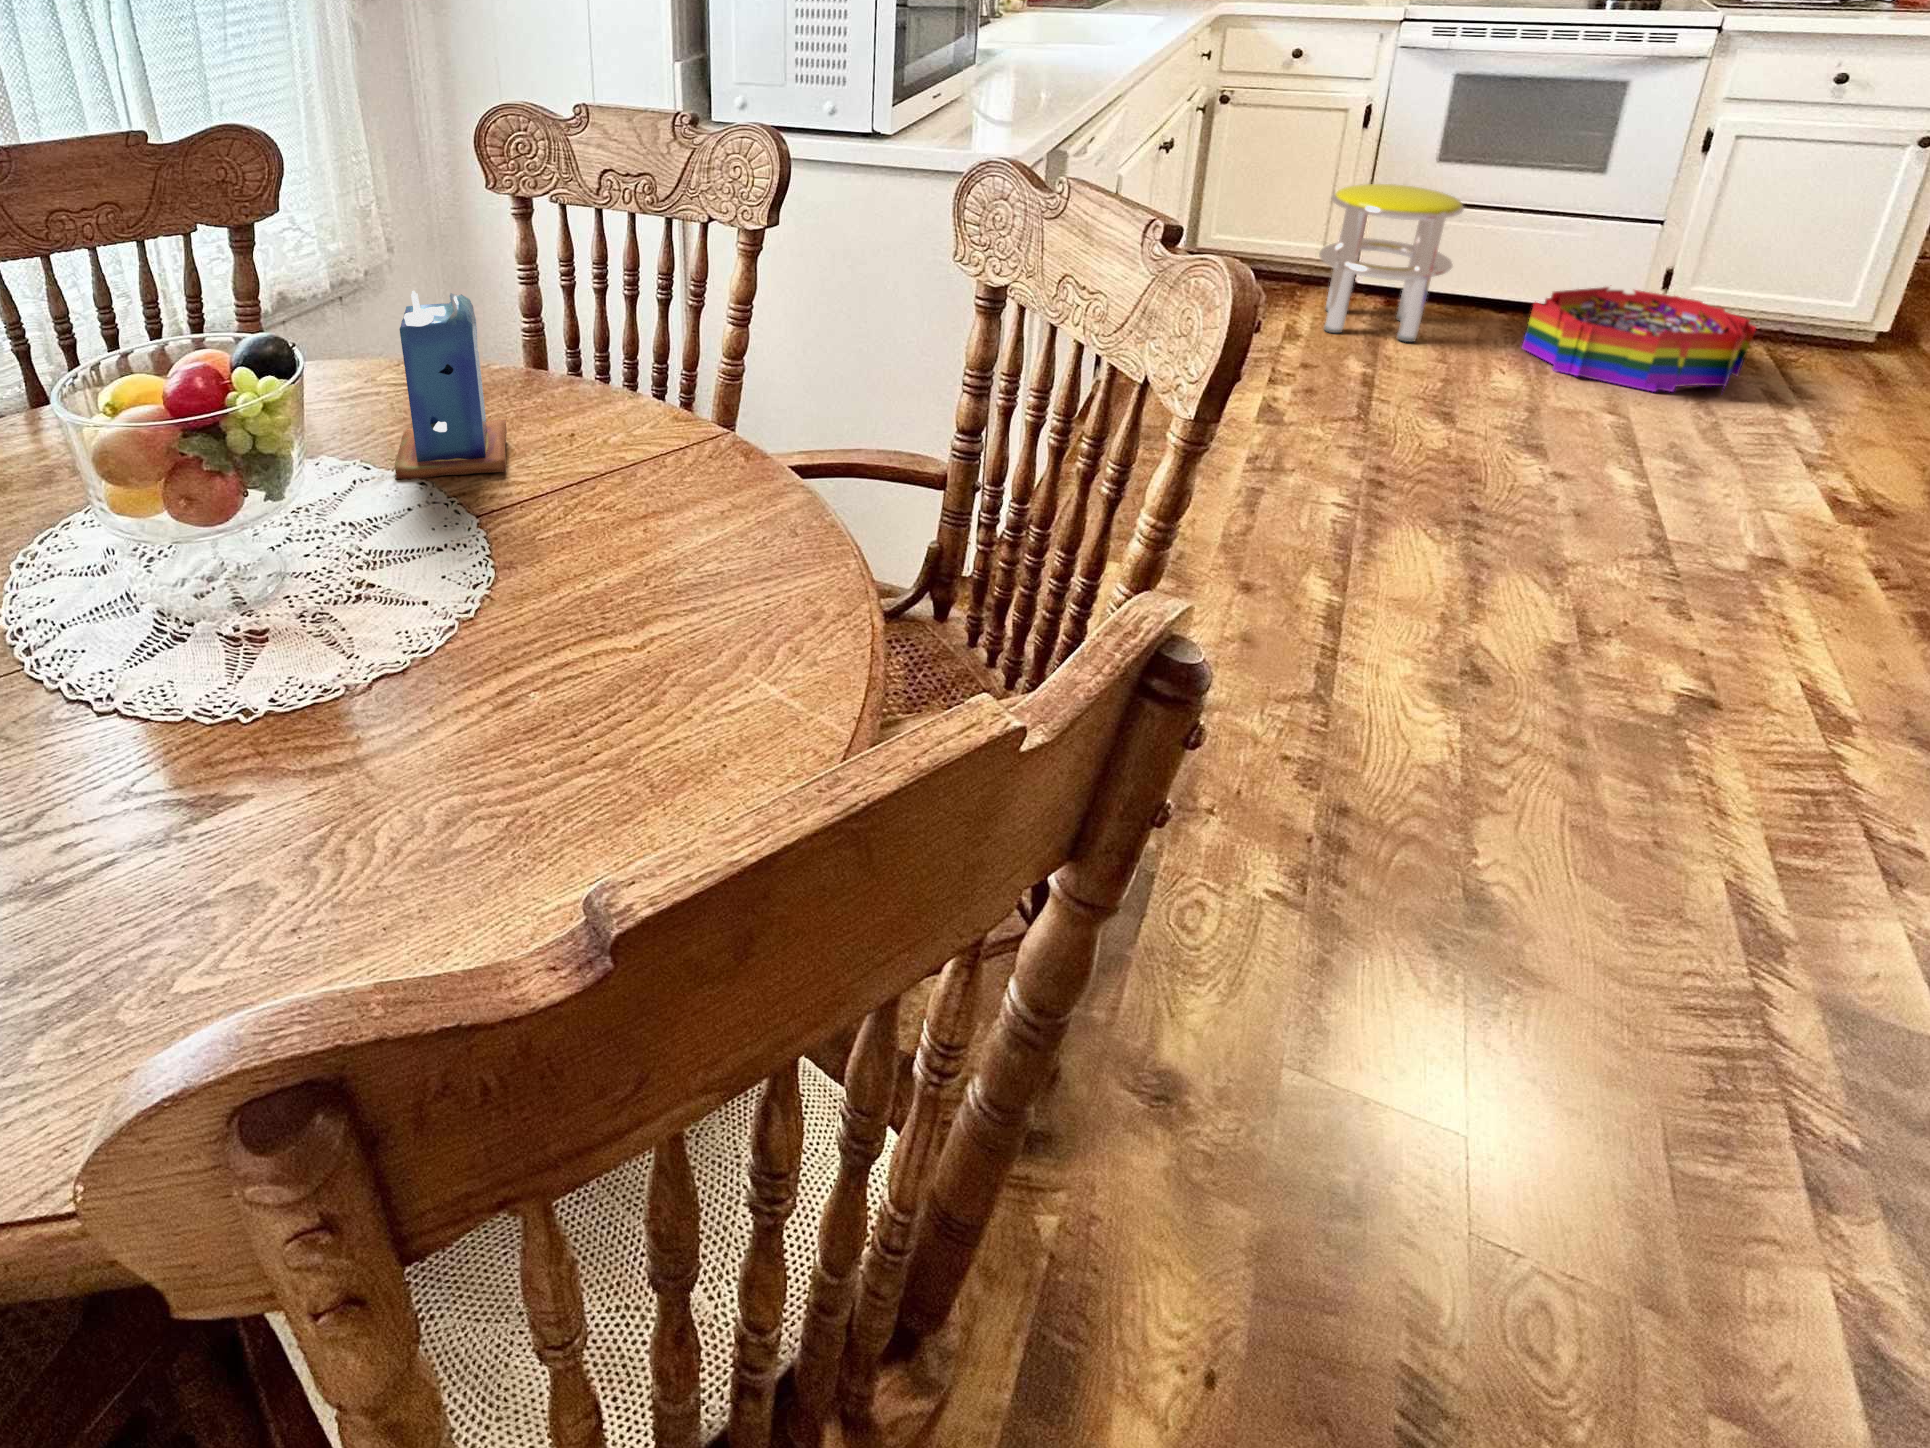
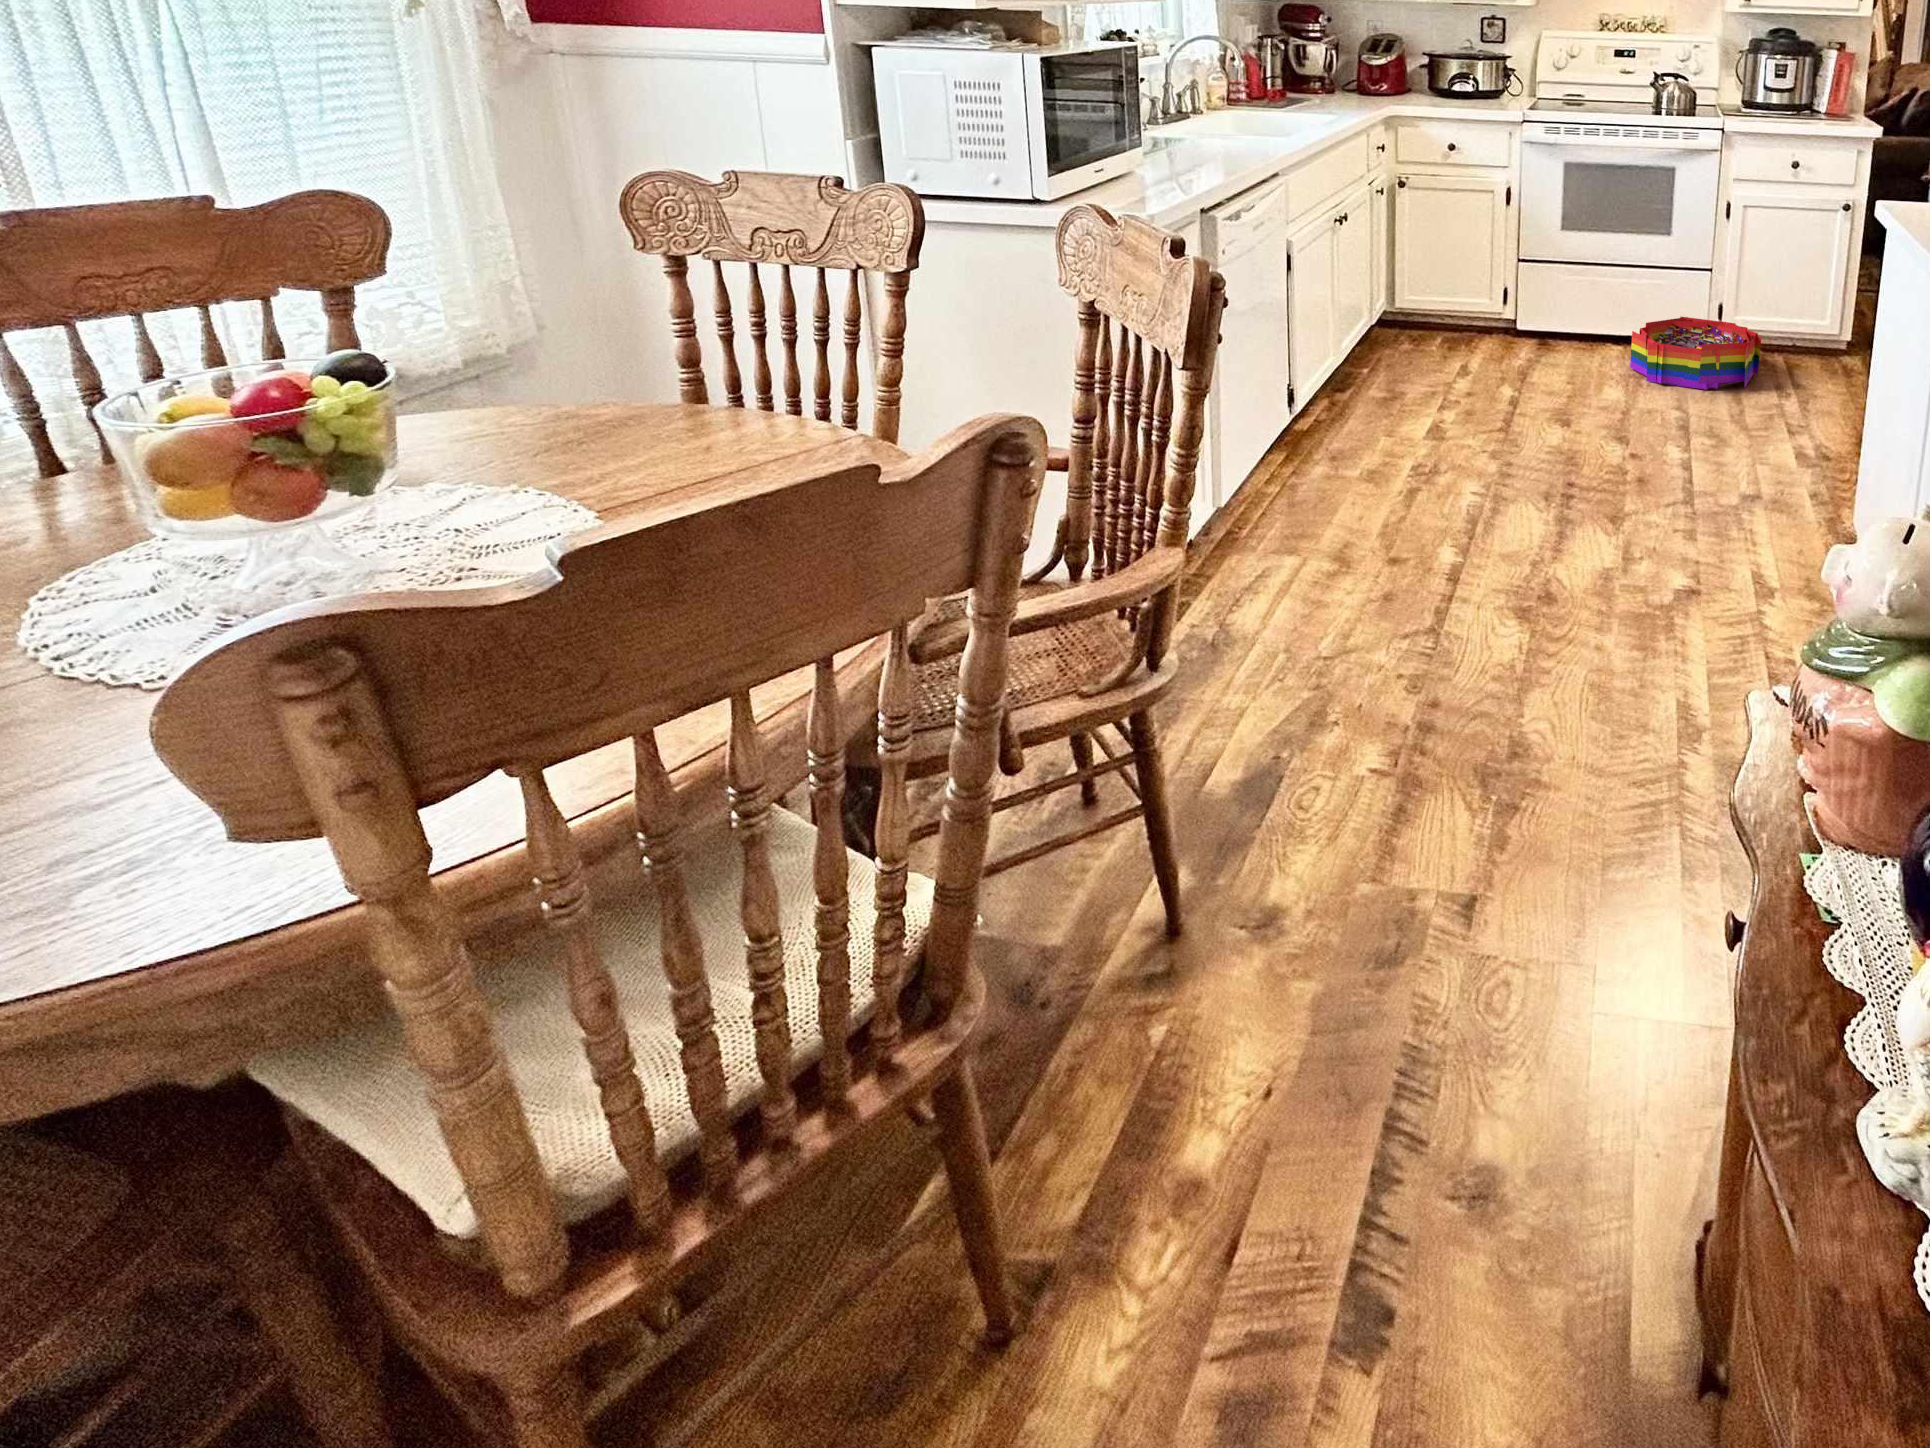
stool: present [1319,184,1464,342] -> none [1487,248,1579,370]
candle: present [395,291,507,479] -> none [508,320,635,487]

